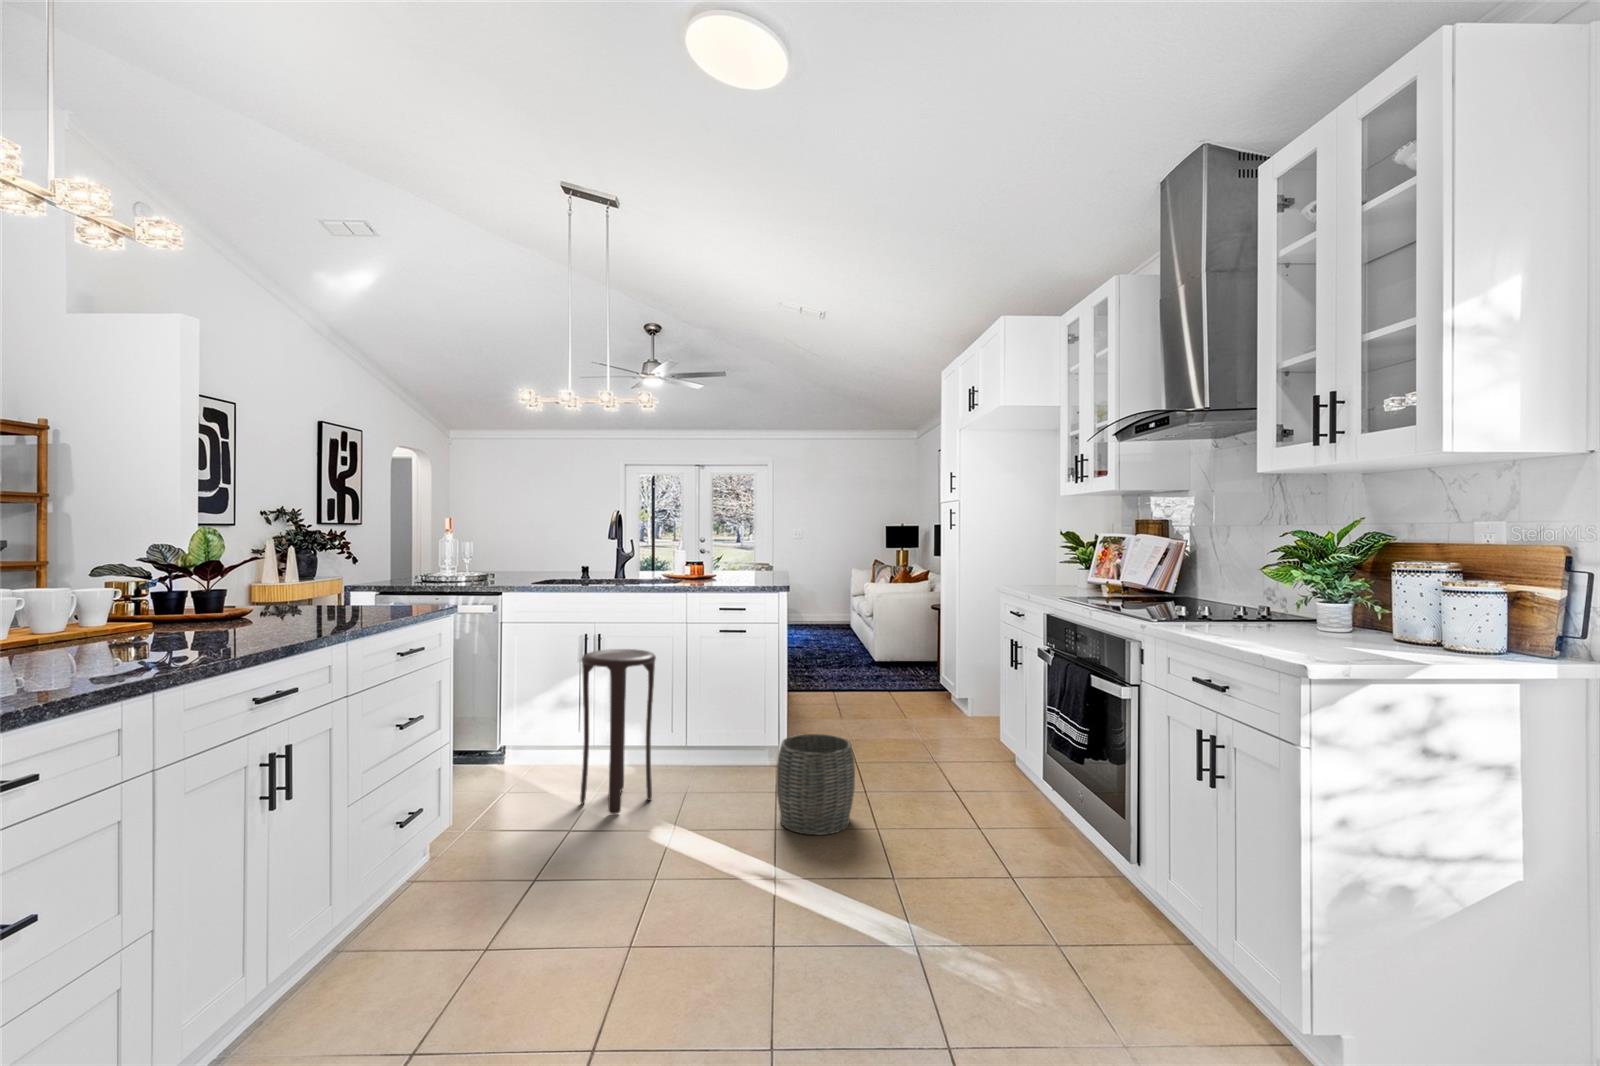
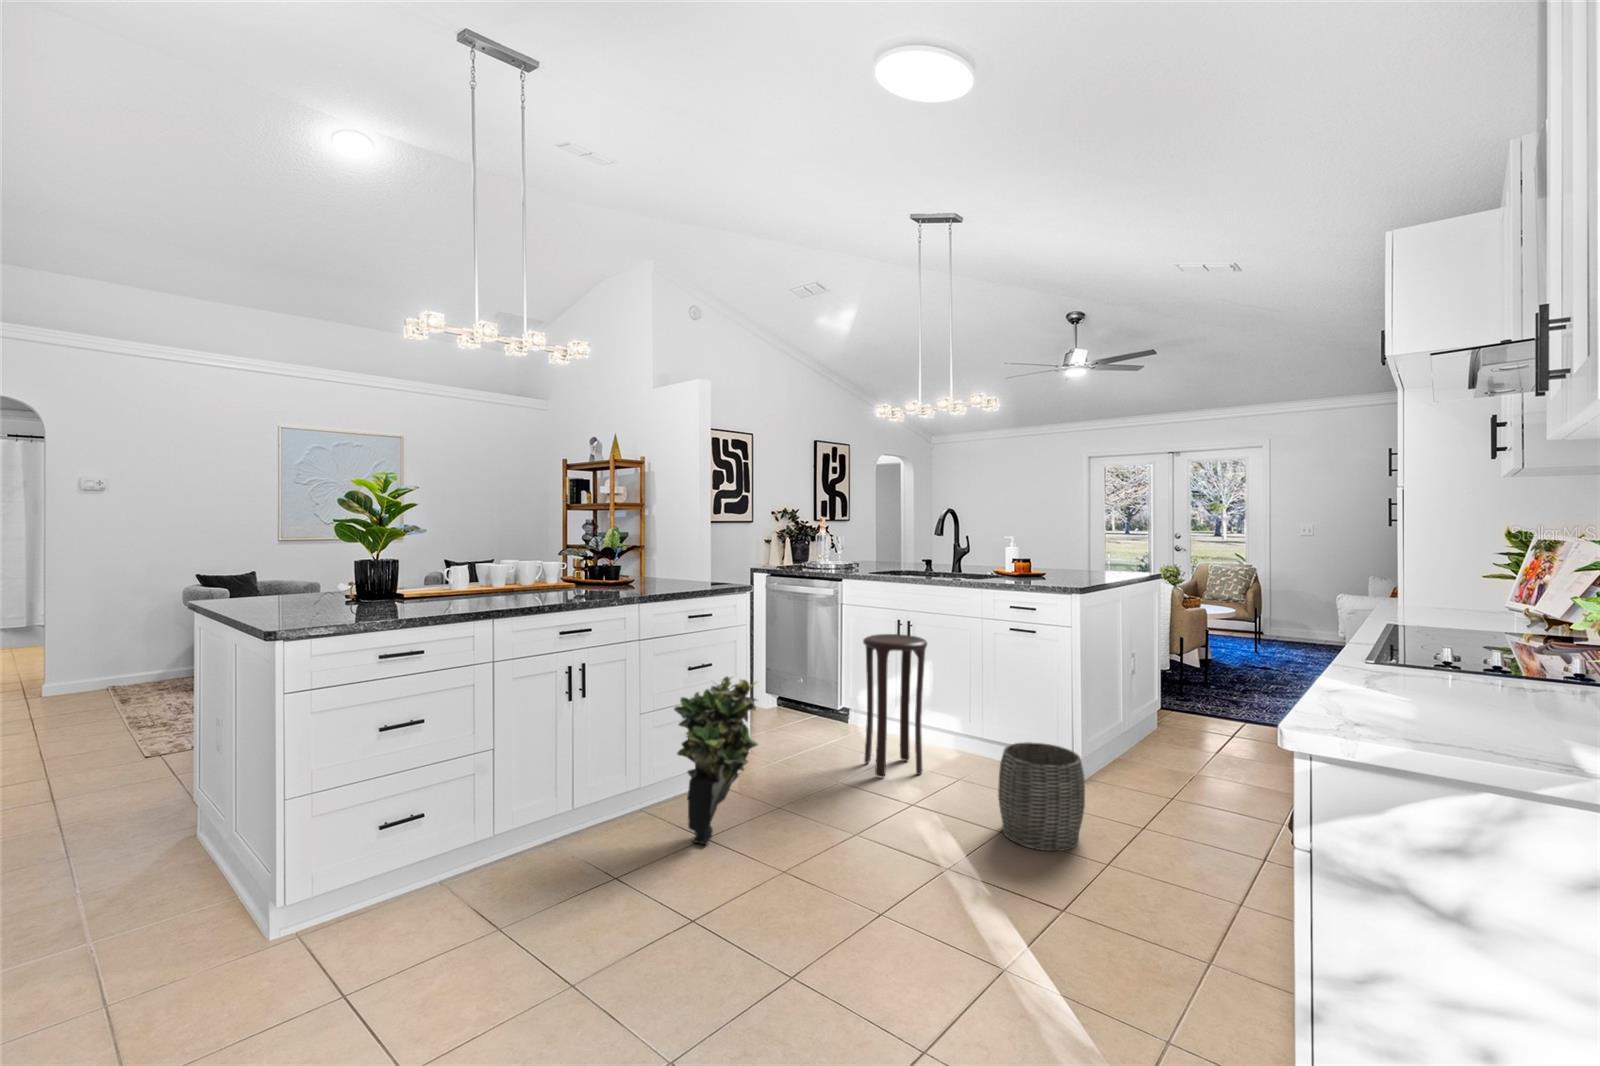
potted plant: none [434,724,558,963] -> present [674,676,758,845]

